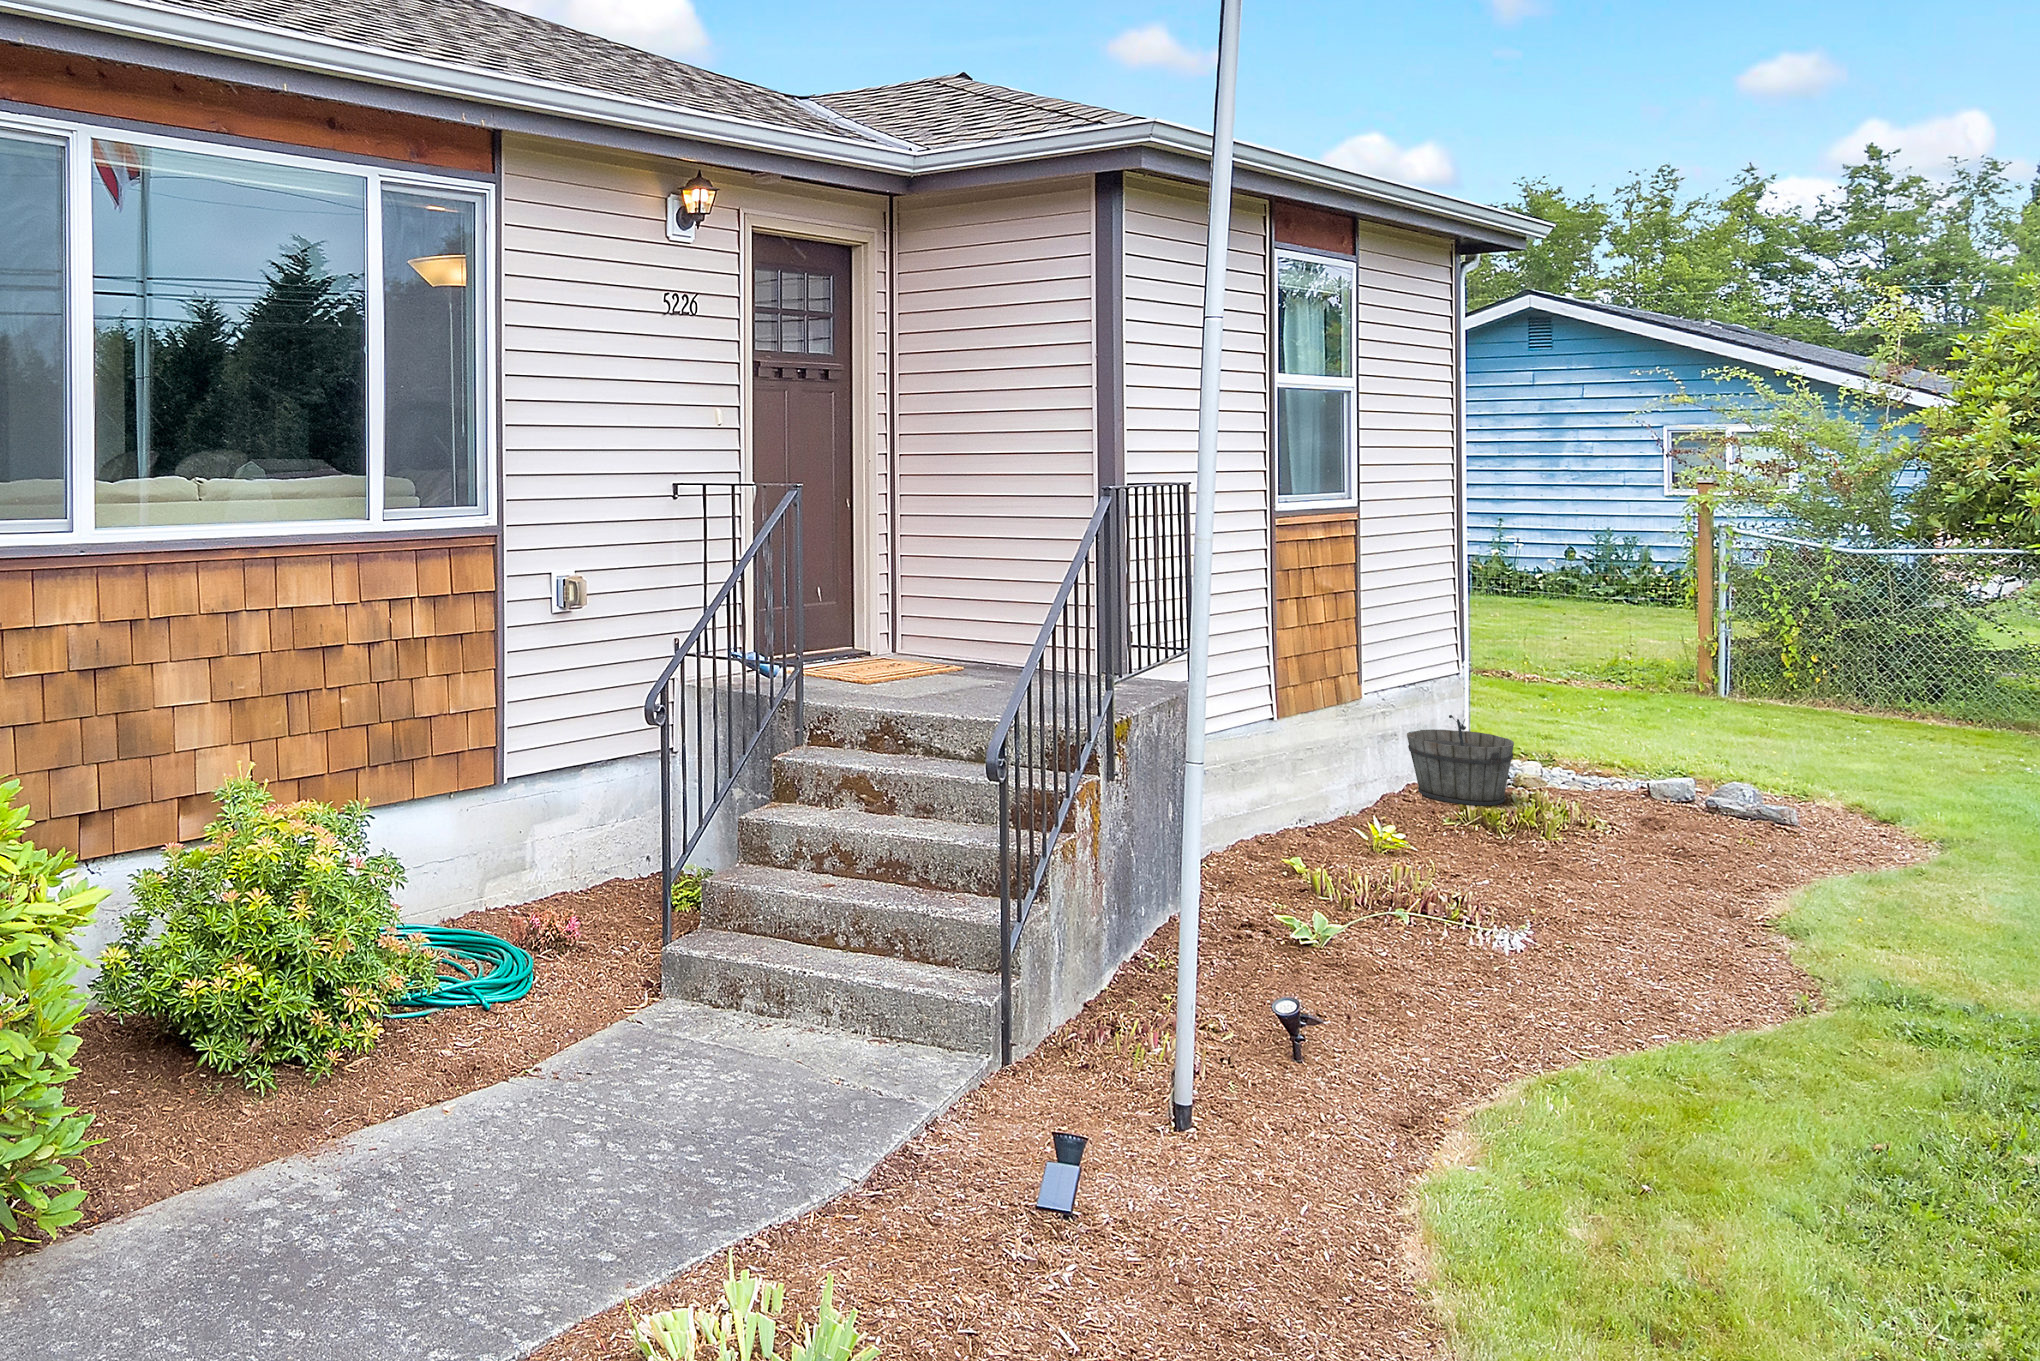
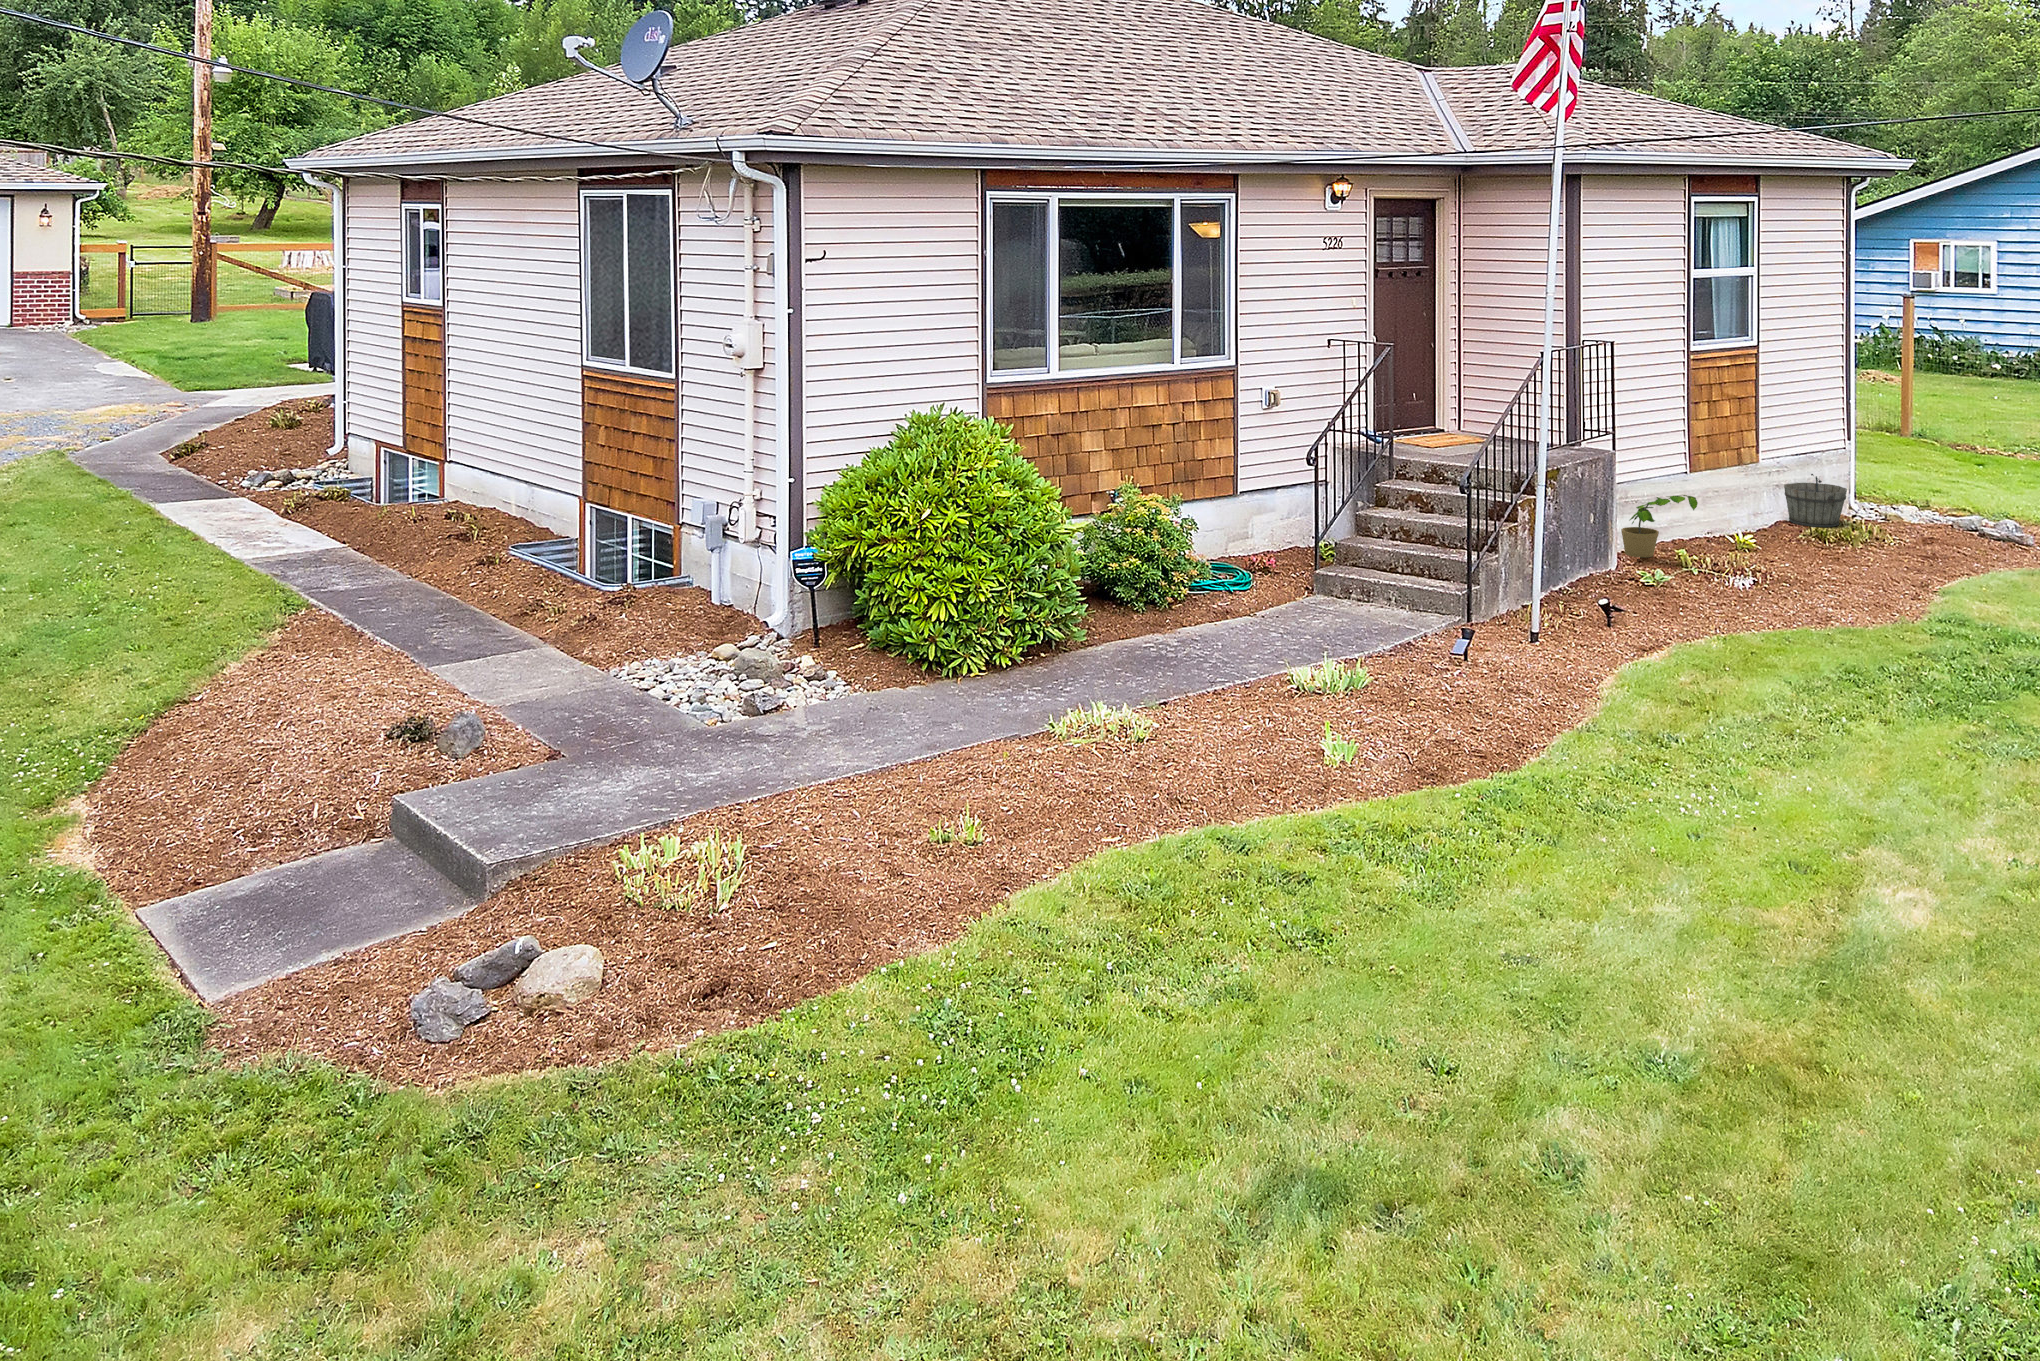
potted plant: none [1202,761,1345,880] -> present [1621,495,1698,558]

